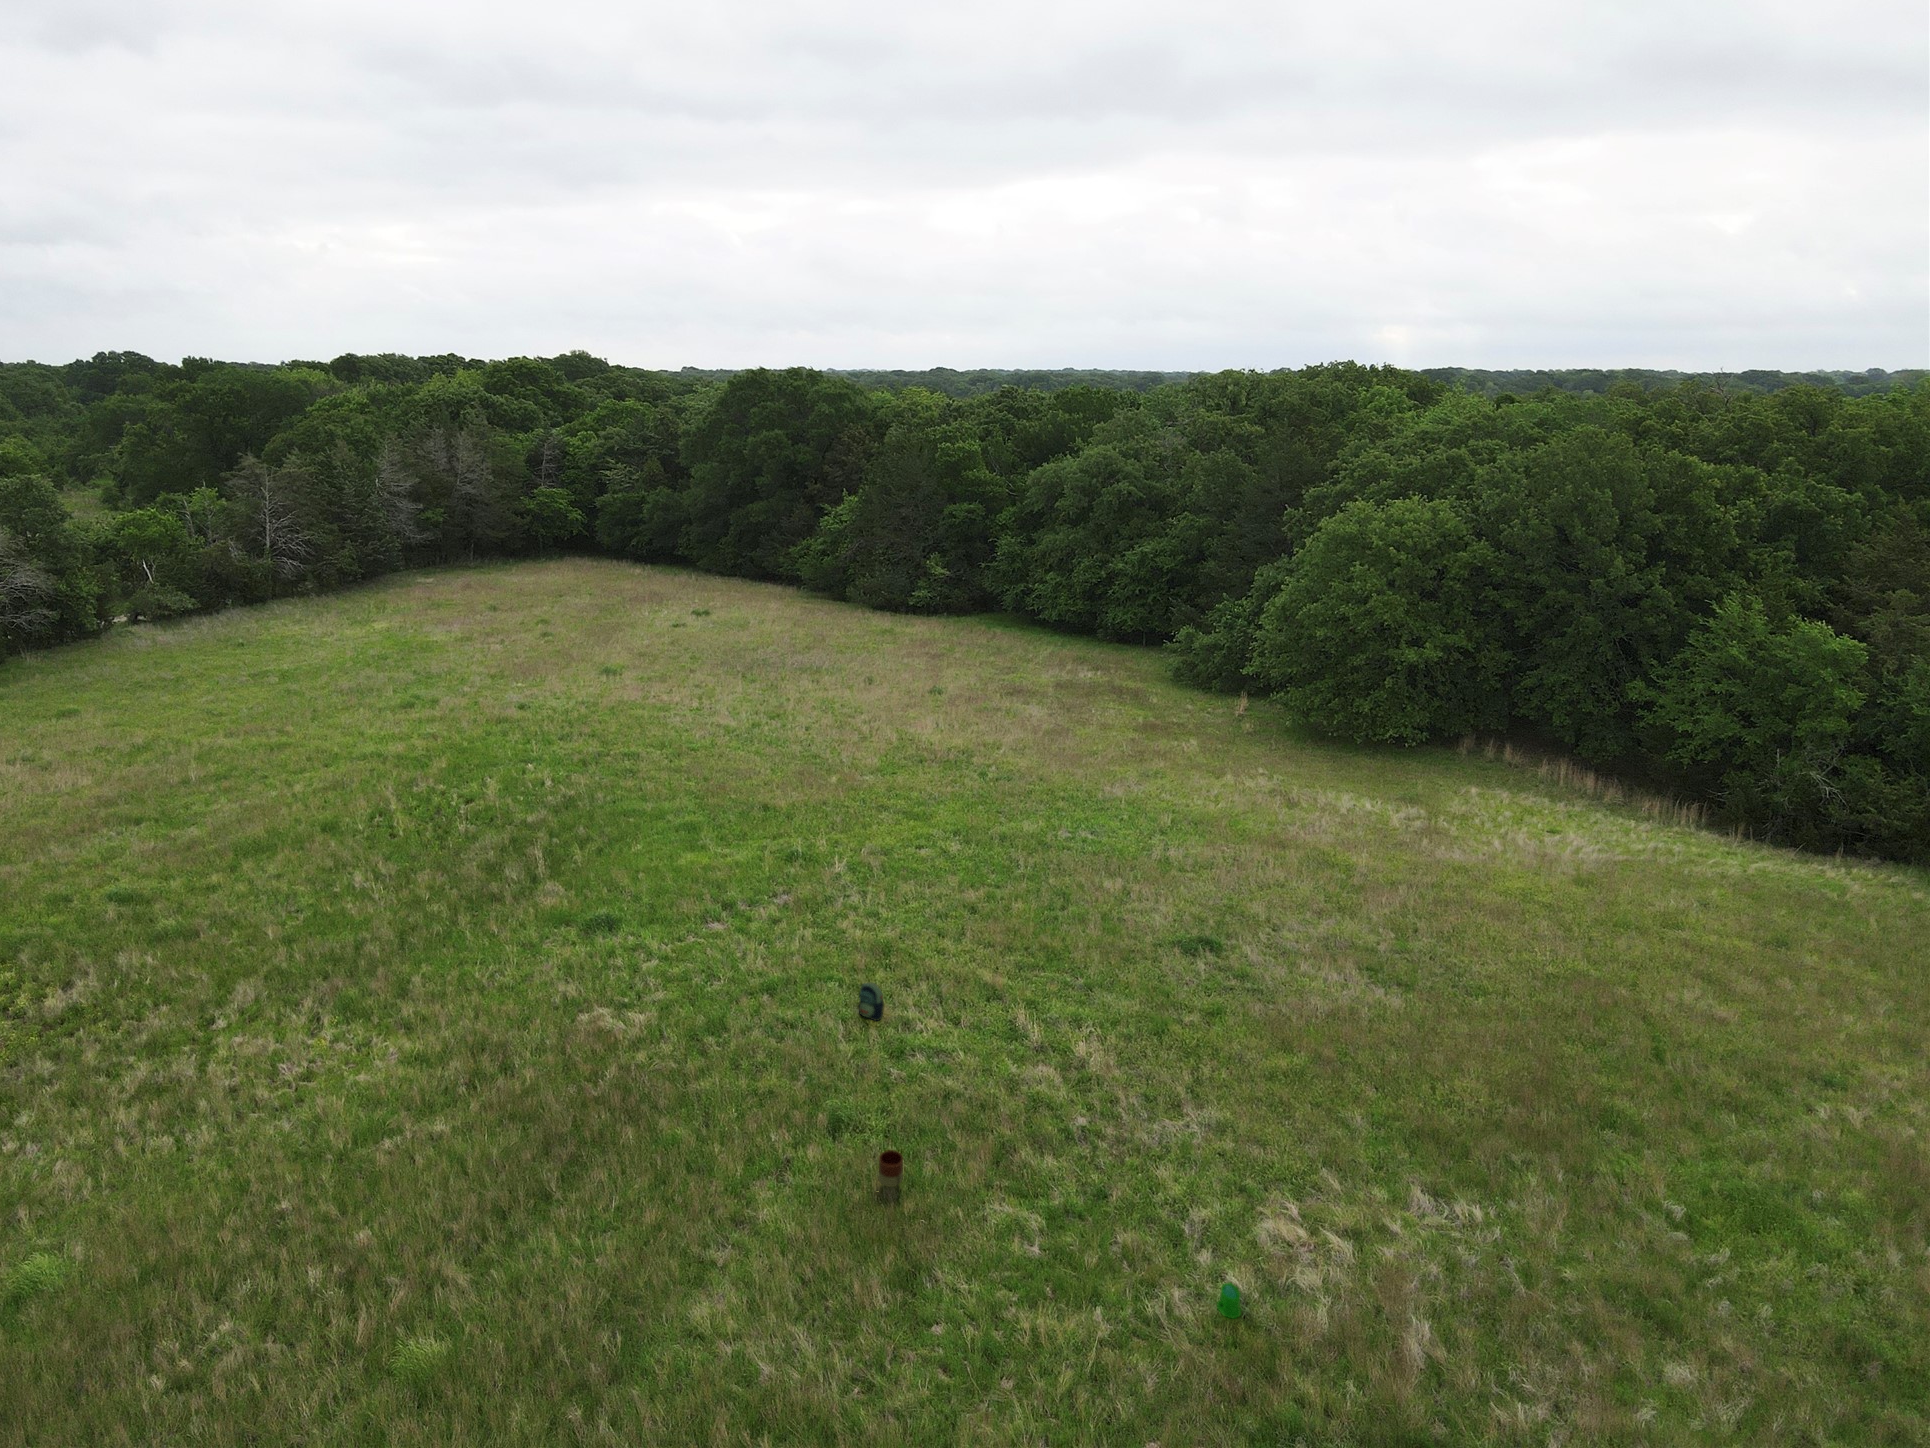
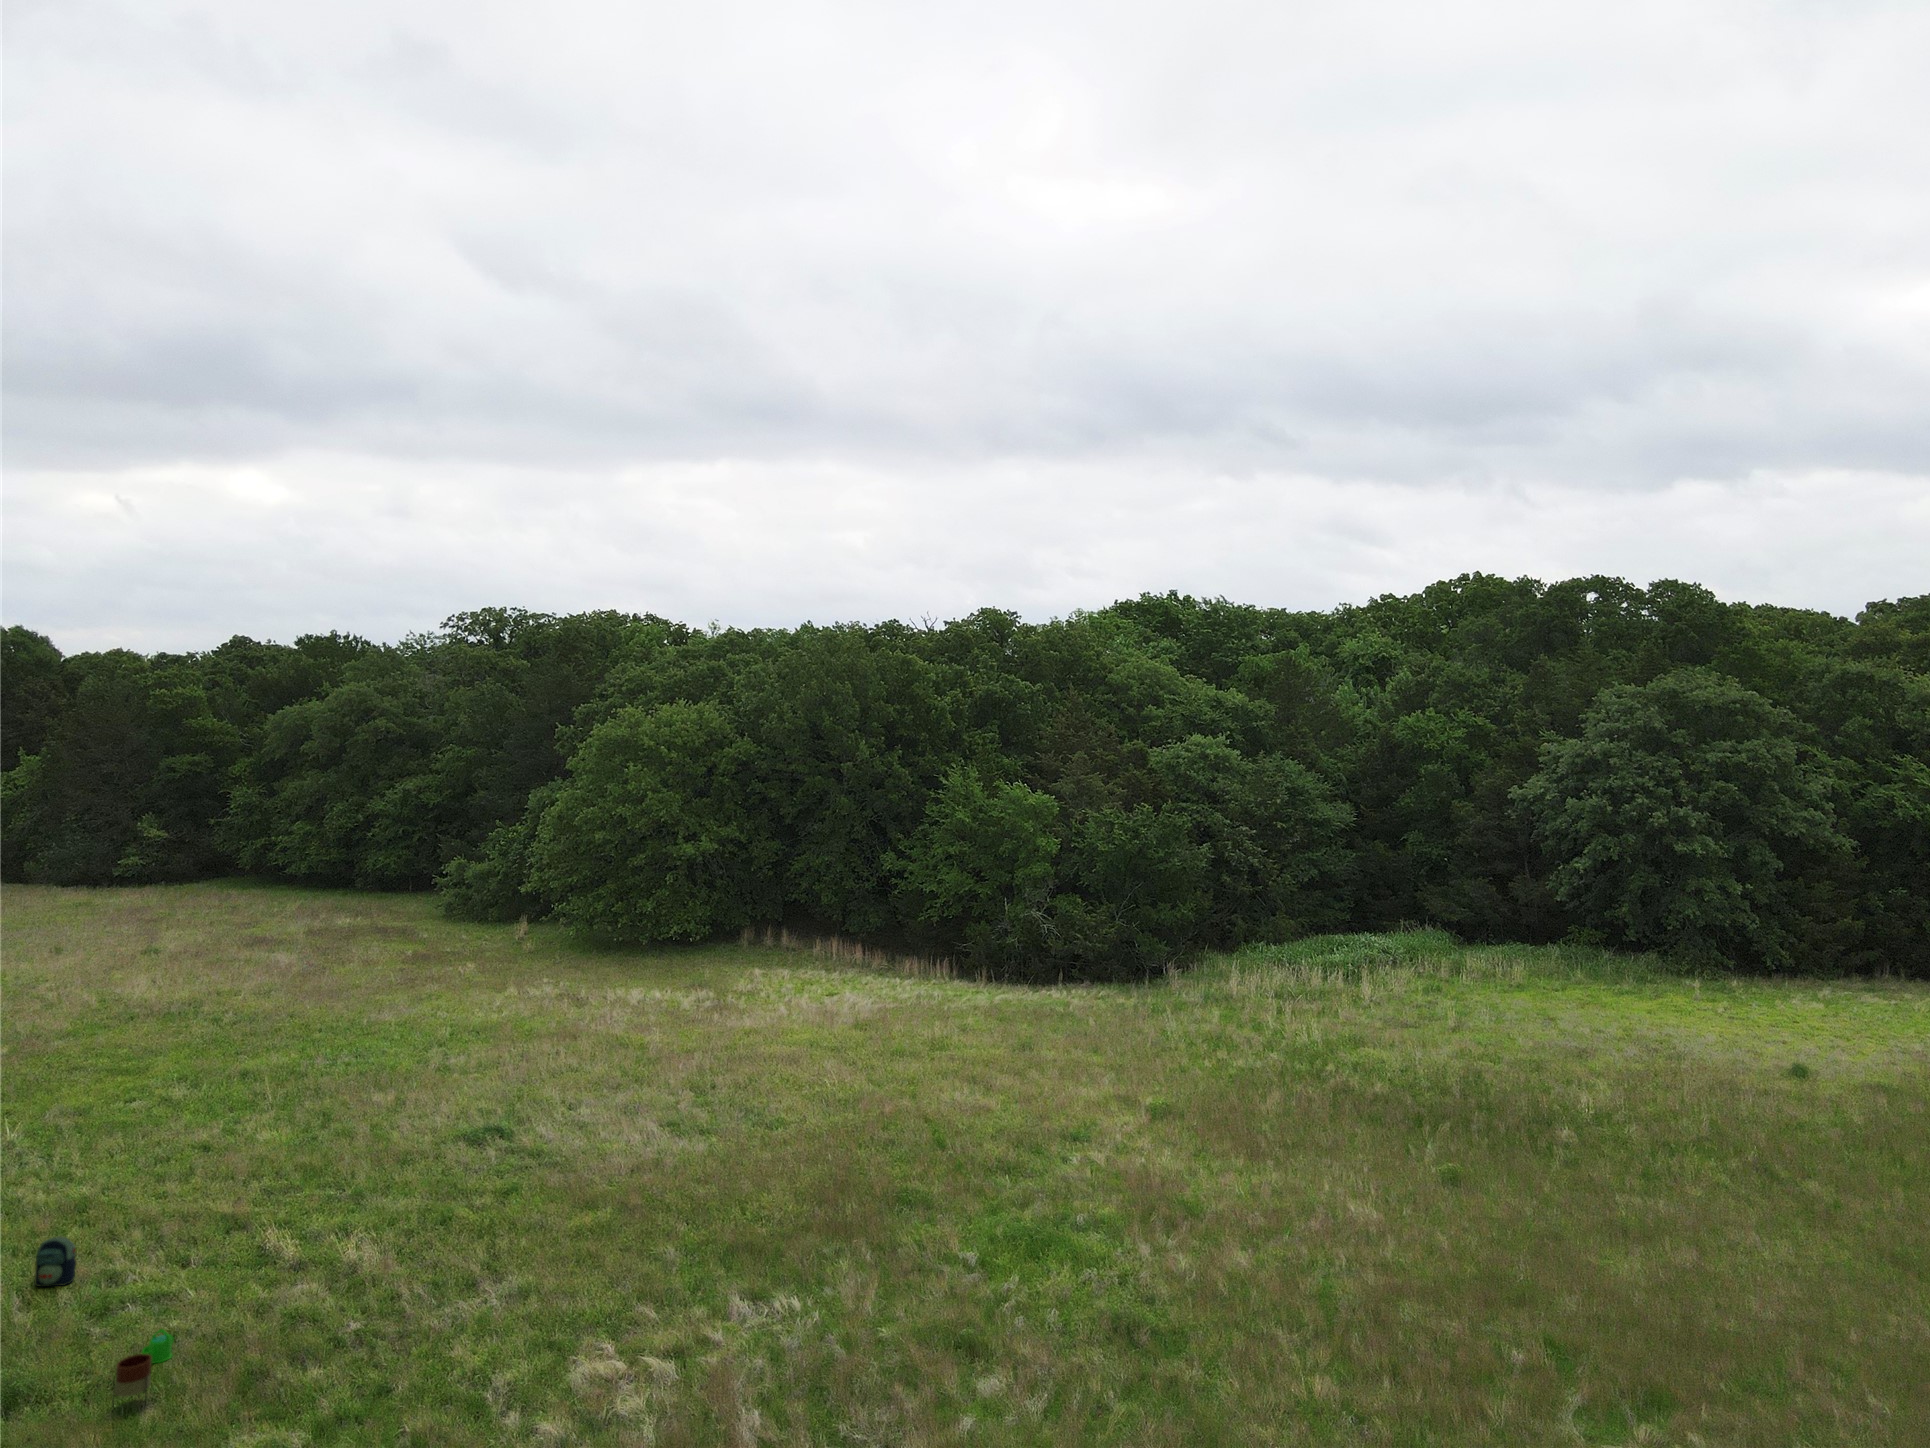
watering can: present [1217,1283,1241,1318] -> present [142,1329,174,1364]

